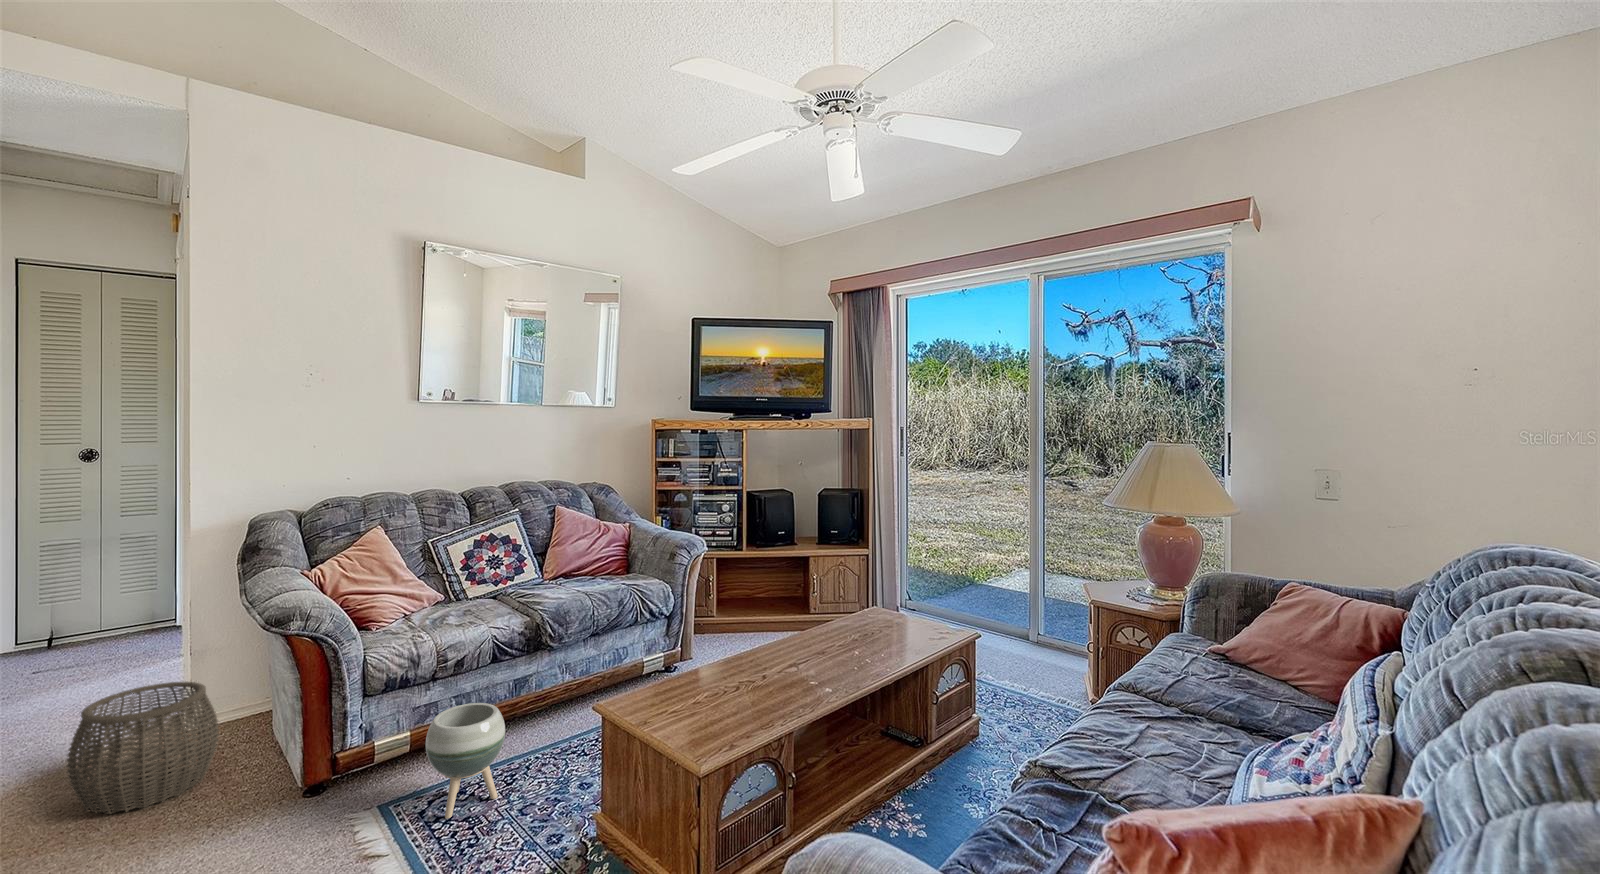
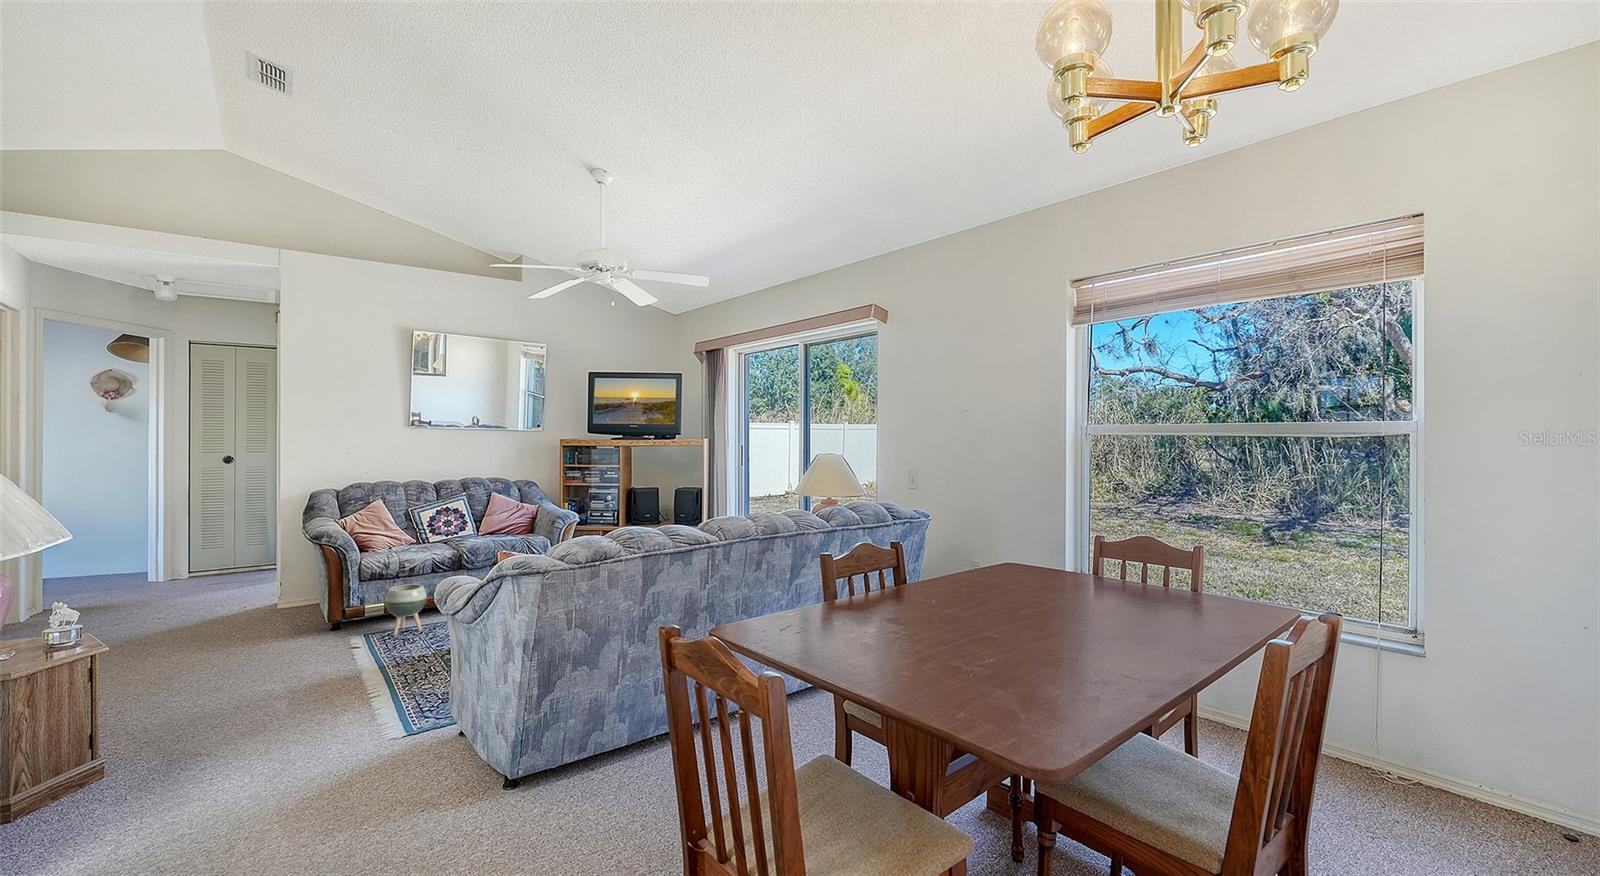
woven basket: present [66,682,219,814] -> none [220,574,291,630]

